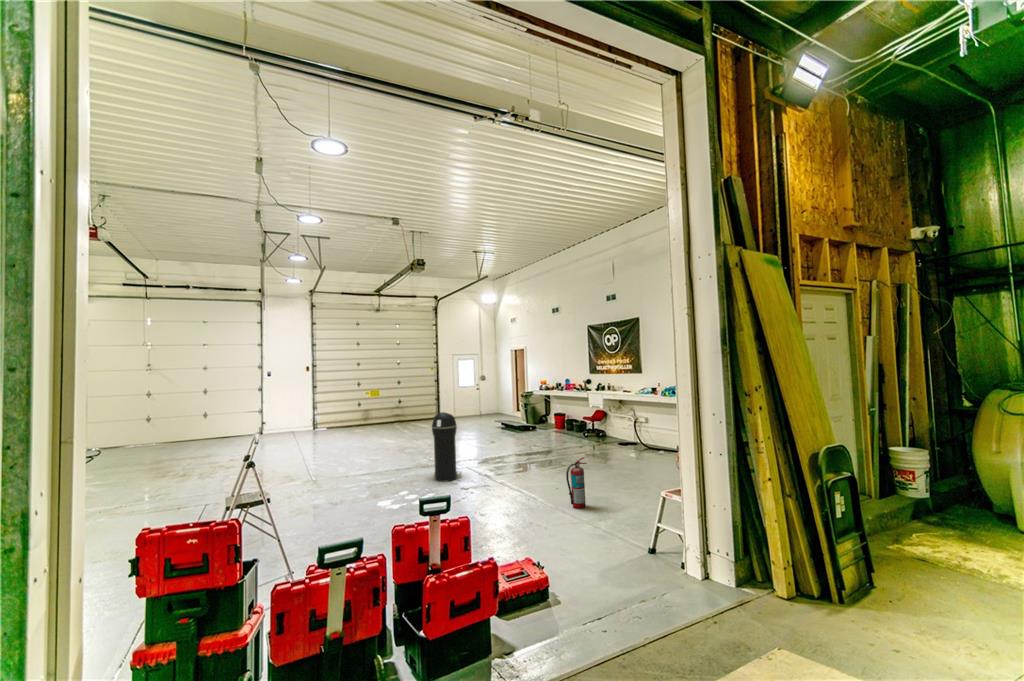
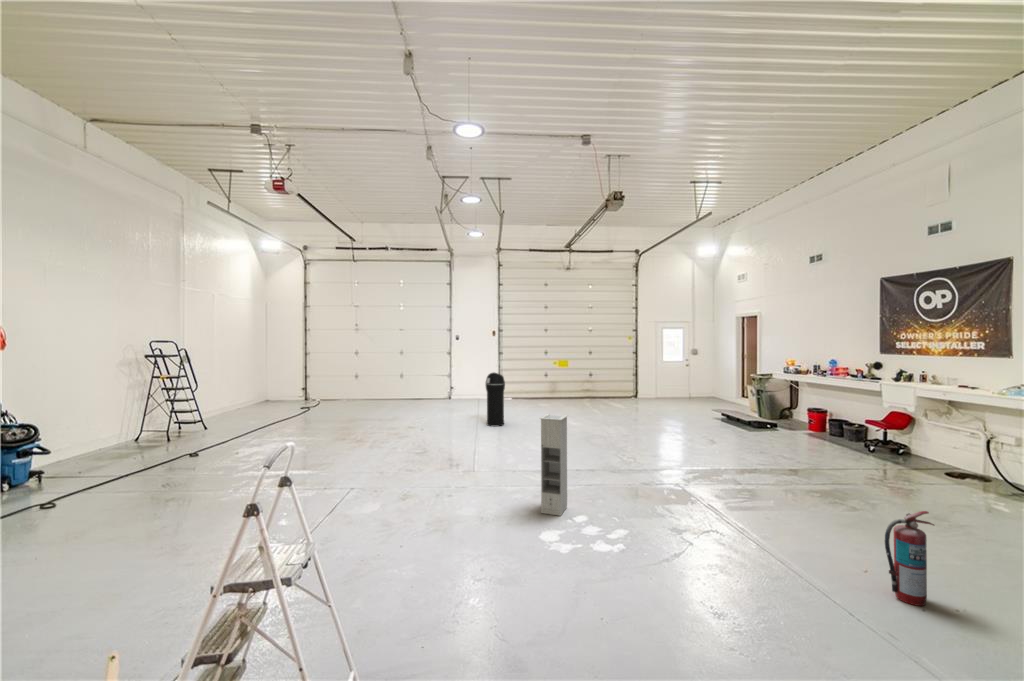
trash can: present [432,412,457,482] -> present [486,373,505,426]
cabinet: none [363,429,385,505] -> present [540,414,567,516]

